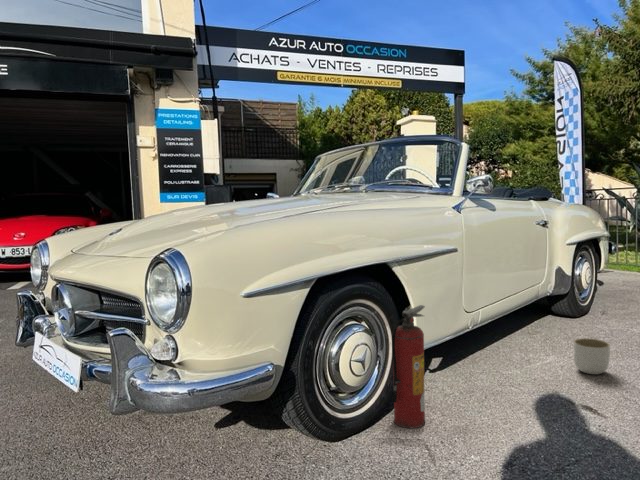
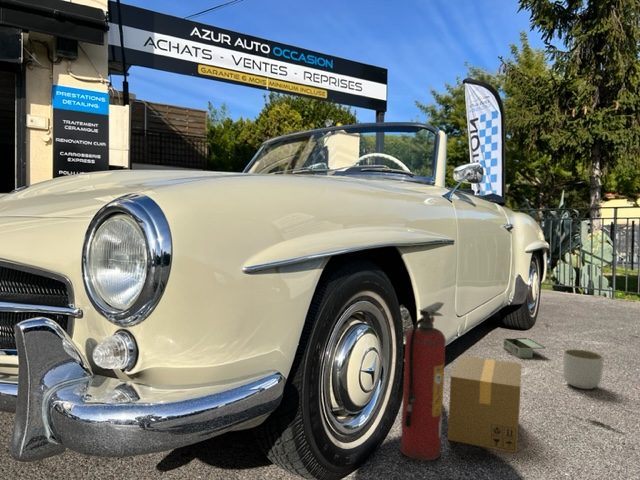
toolbox: none [539,326,575,345] -> present [503,338,545,358]
cardboard box: none [436,346,507,426] -> present [448,356,521,453]

